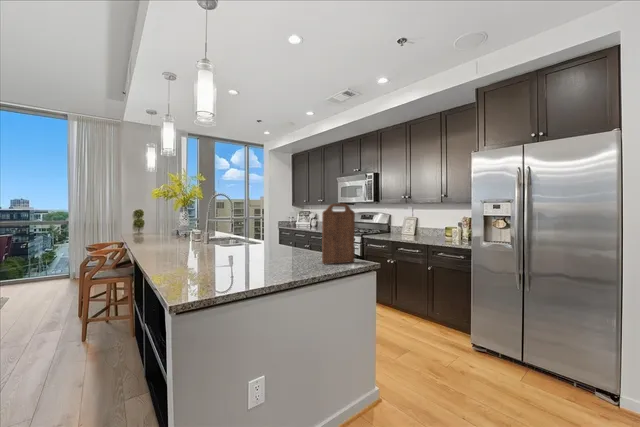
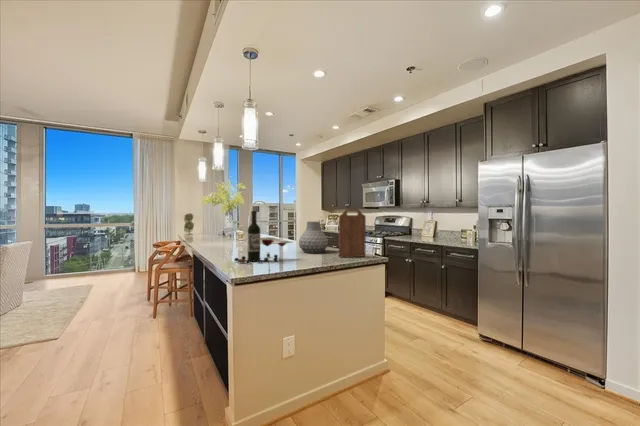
wine bottle: none [183,205,257,276] -> present [235,211,286,263]
vase: none [270,219,307,258] -> present [299,222,328,253]

